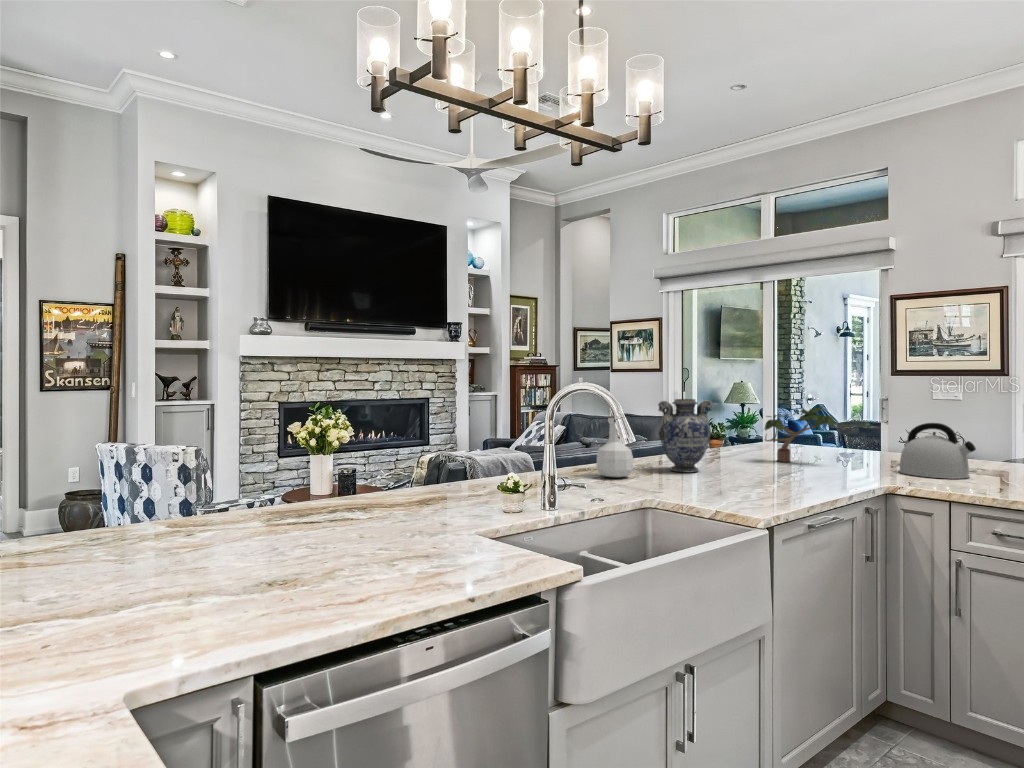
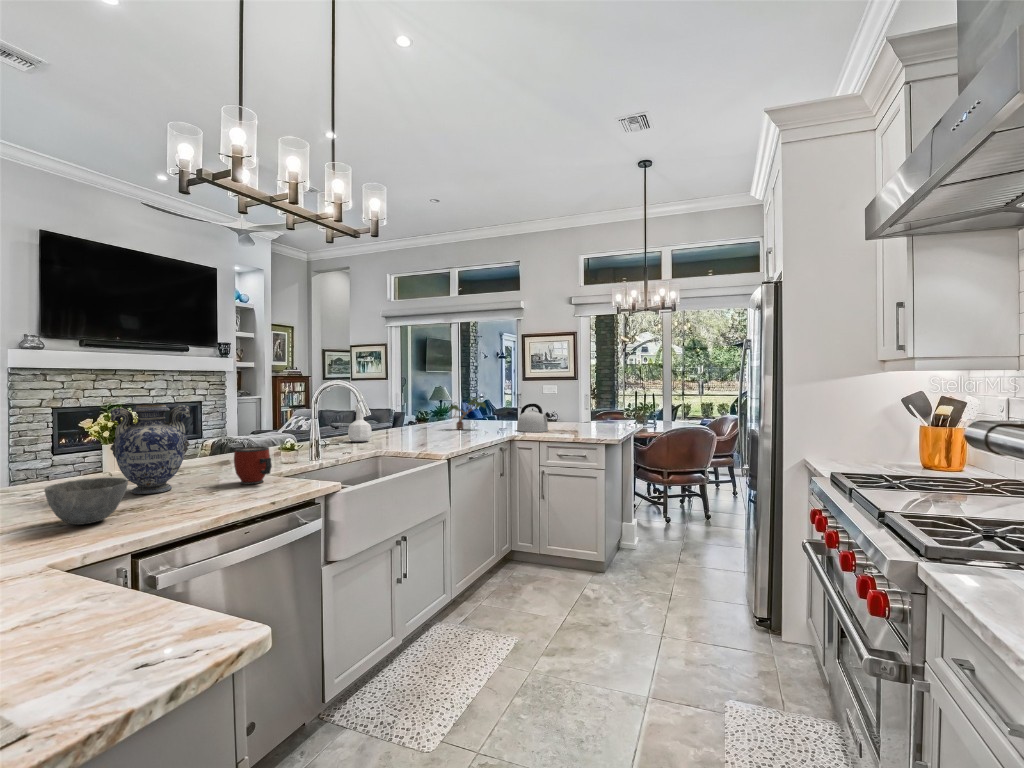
decorative vase: present [658,399,712,472] -> present [110,405,191,494]
mug: none [399,497,454,565] -> present [234,446,272,485]
bowl: none [87,550,210,636] -> present [44,477,128,525]

